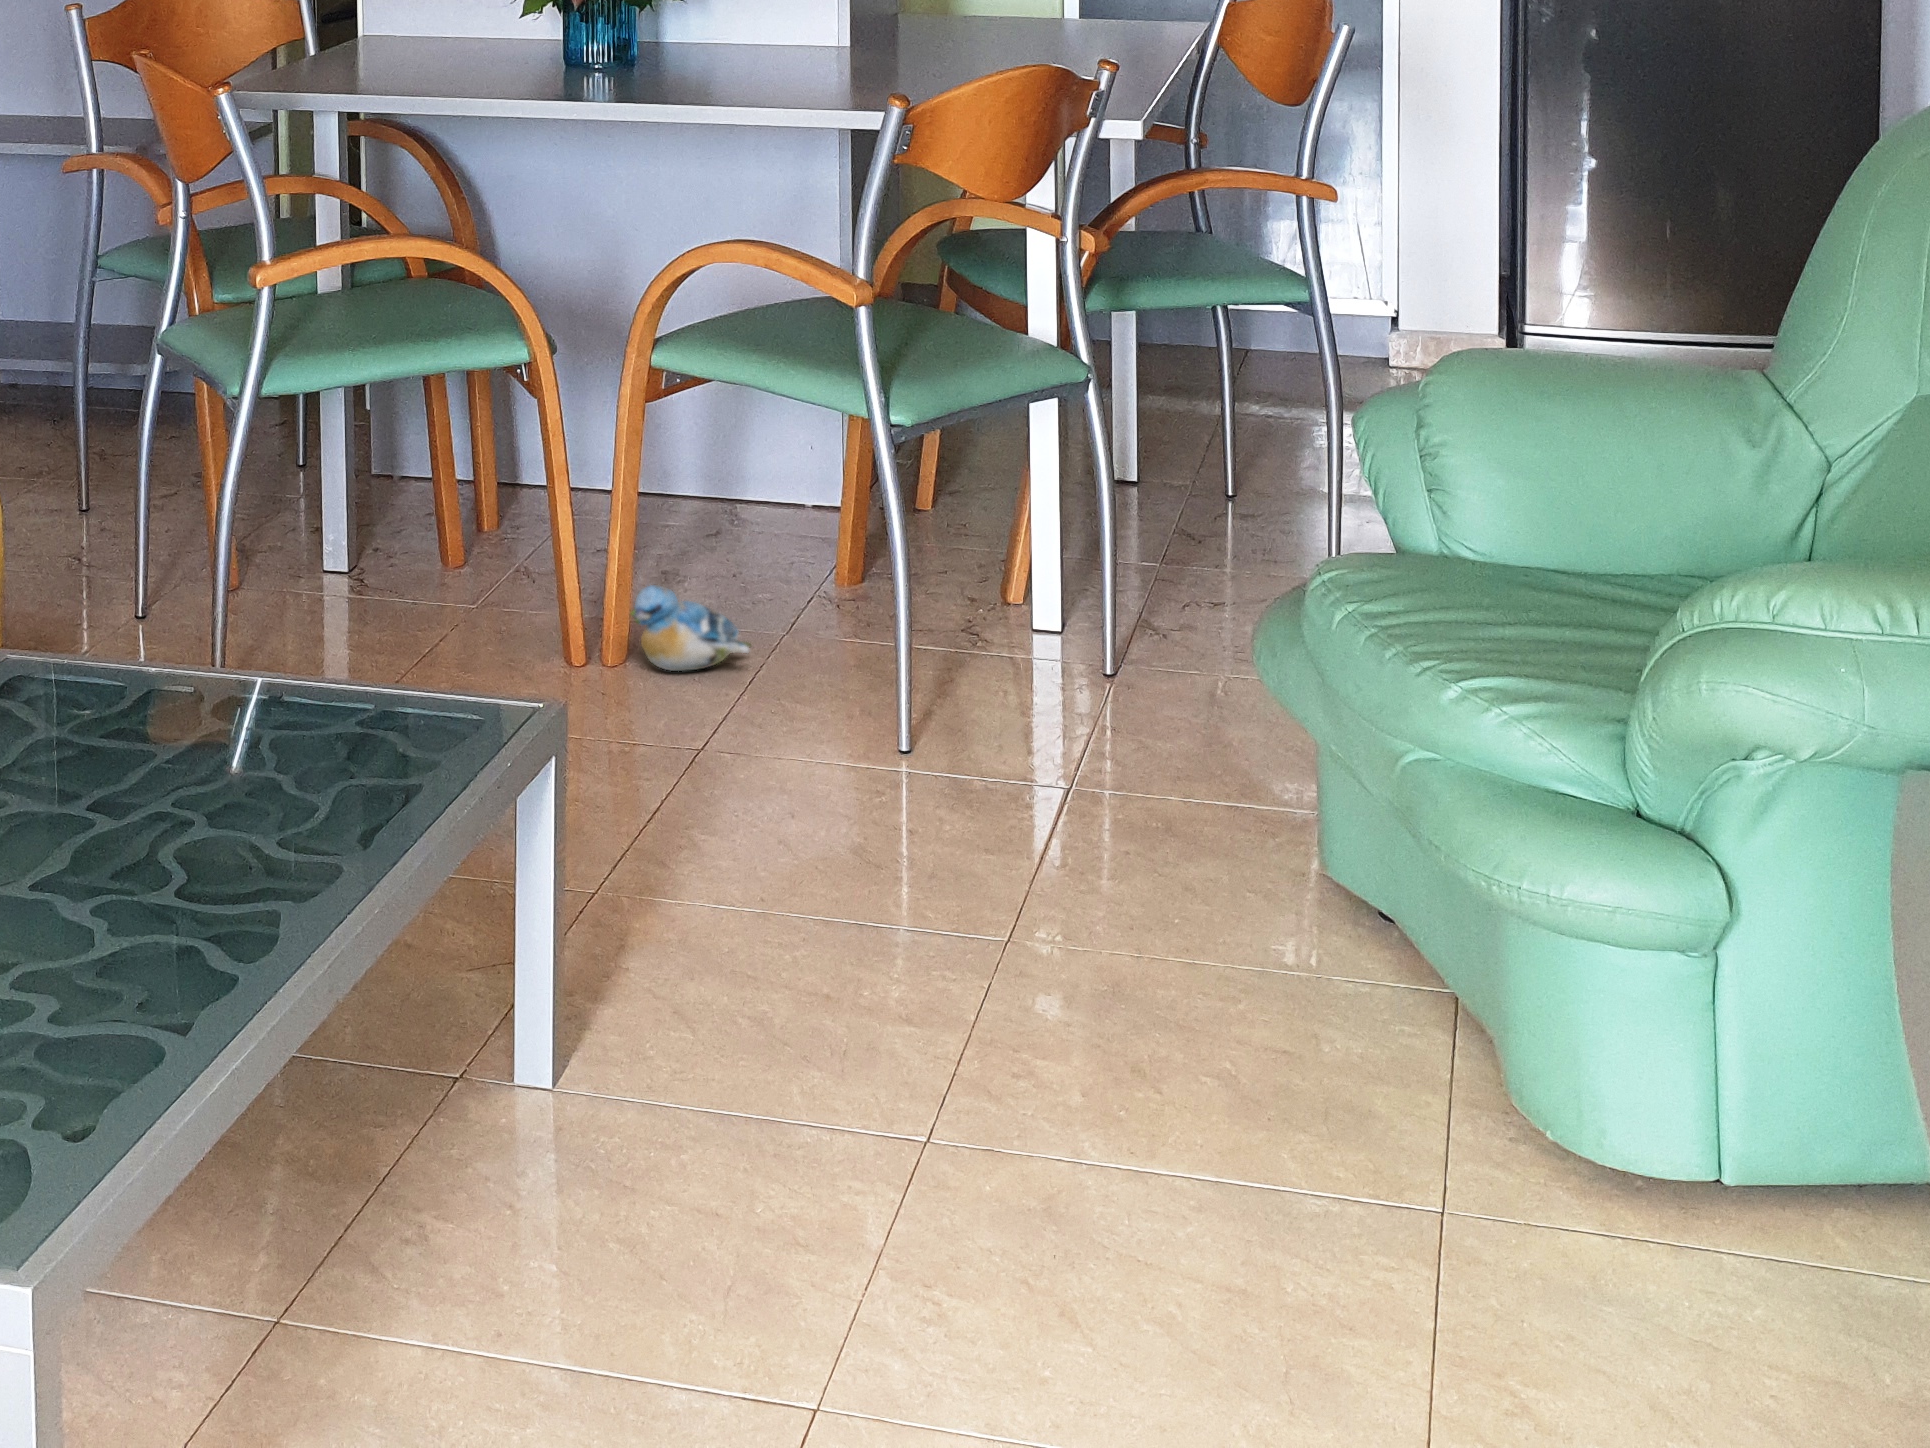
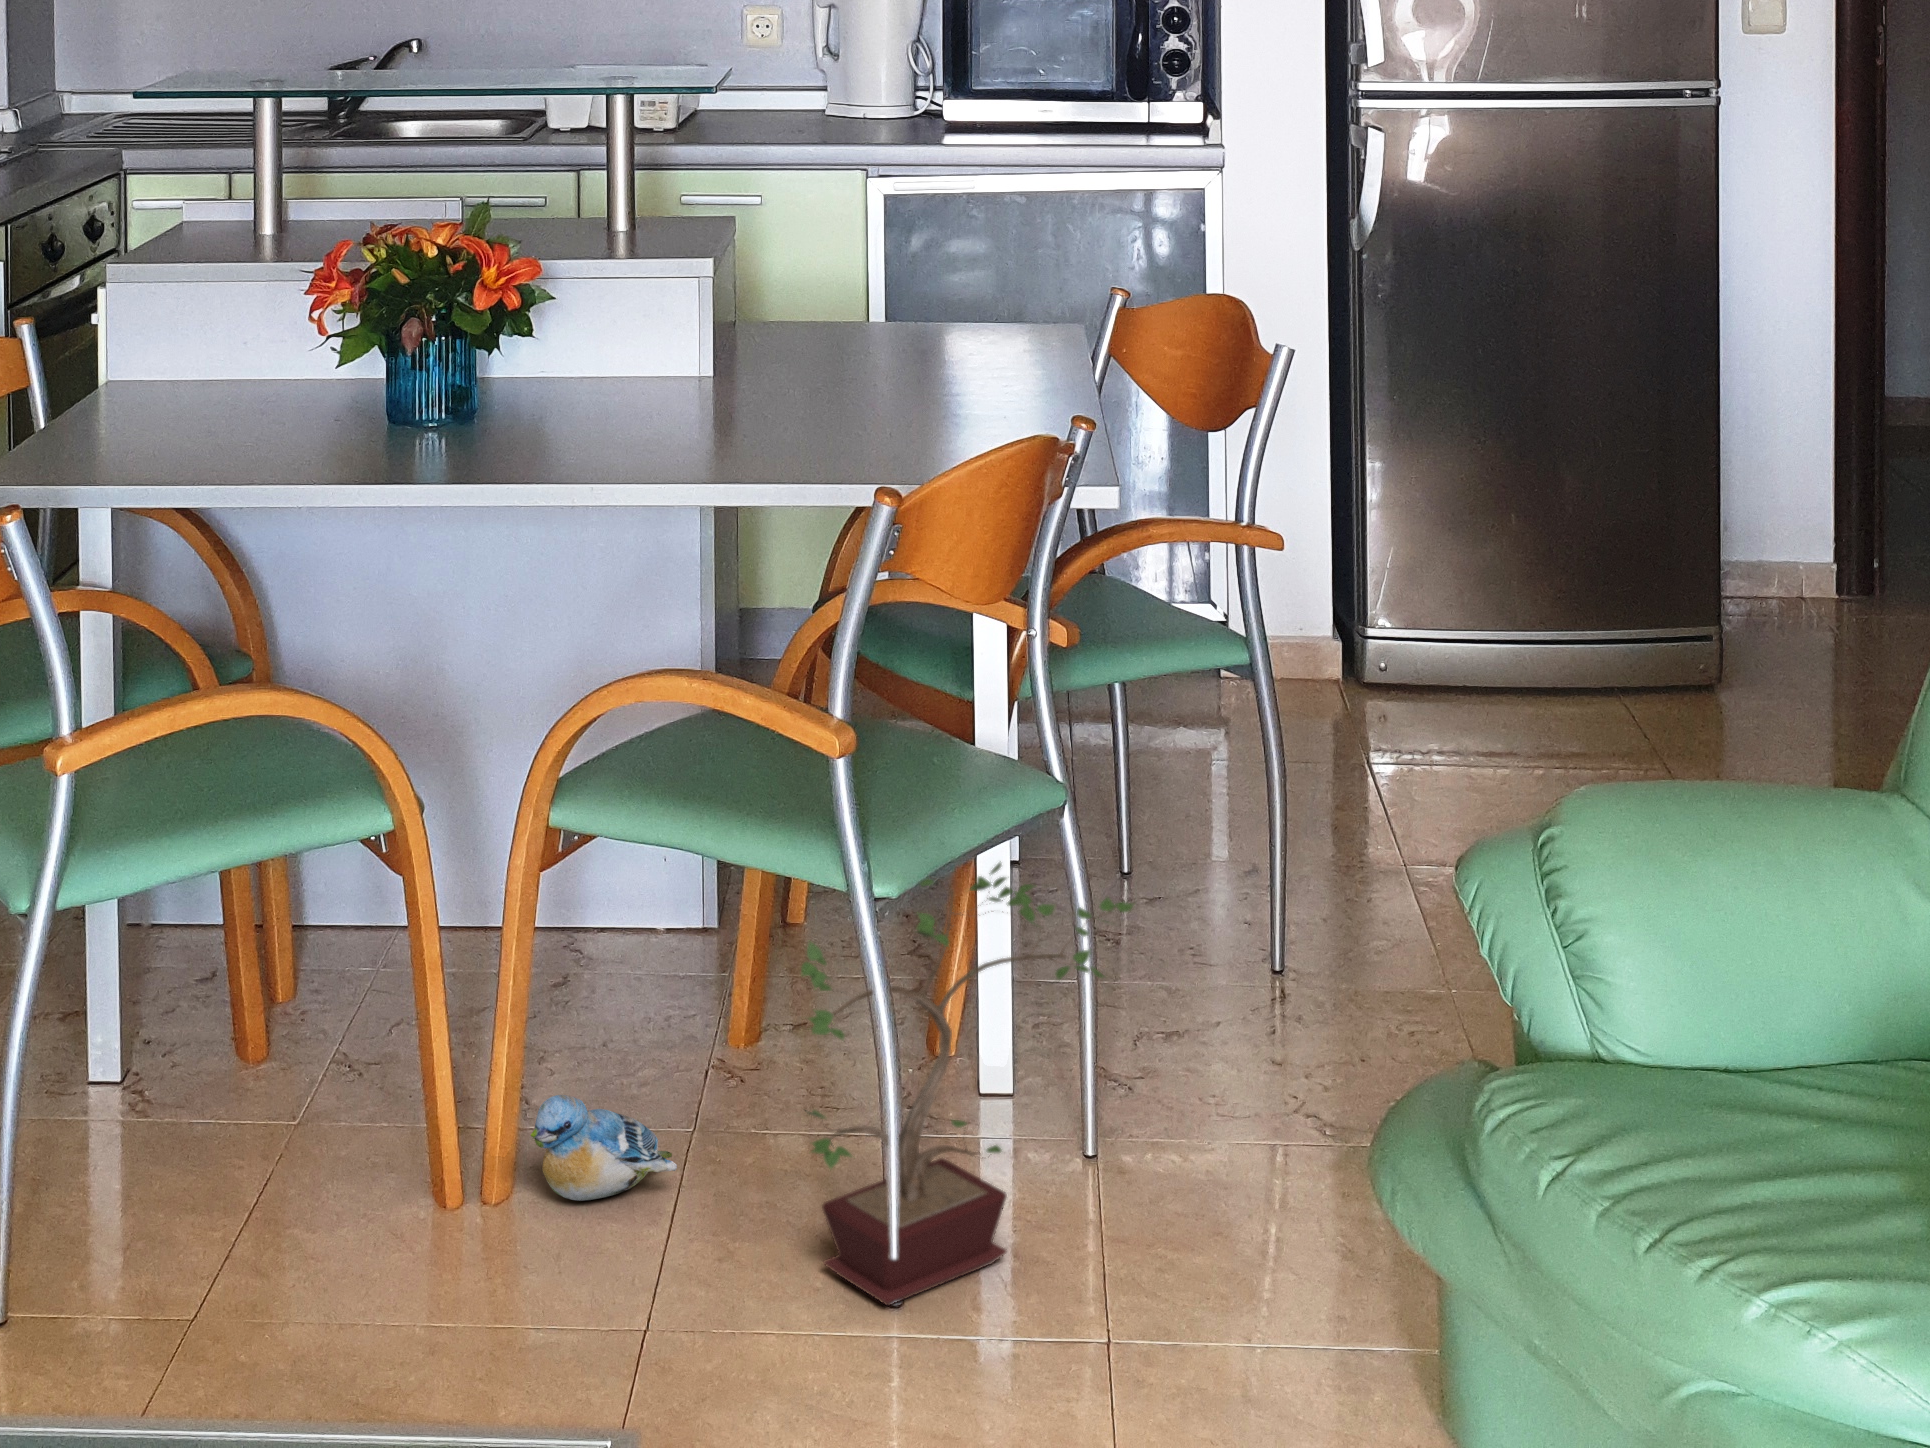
potted plant: none [820,378,1125,753] -> present [801,863,1133,1305]

